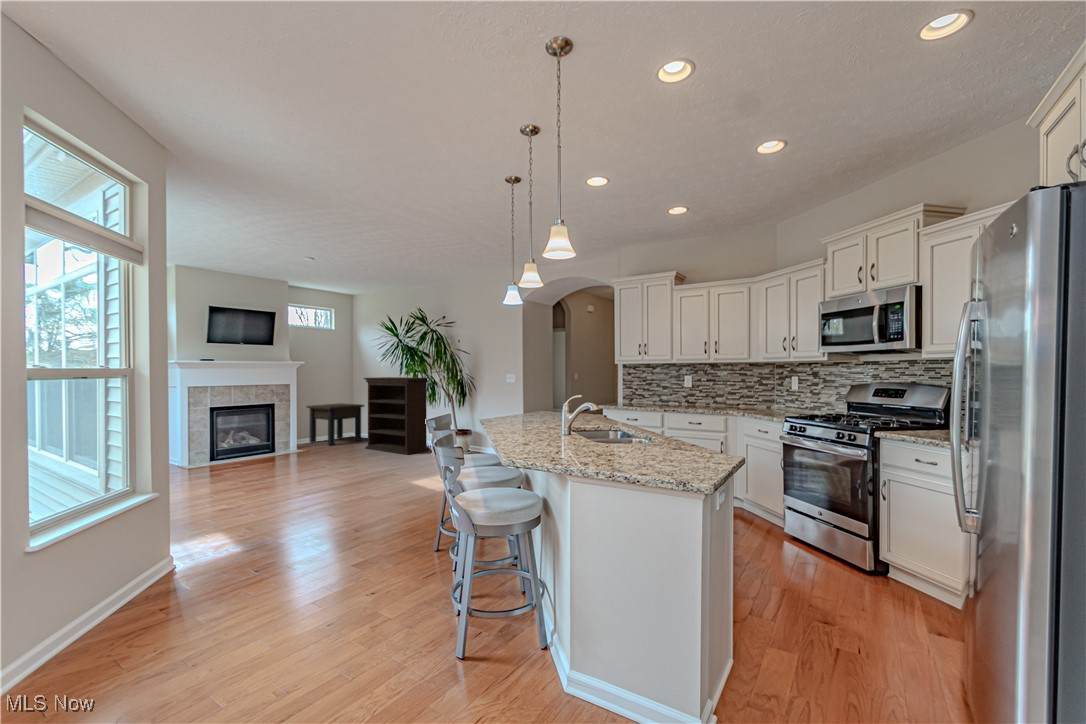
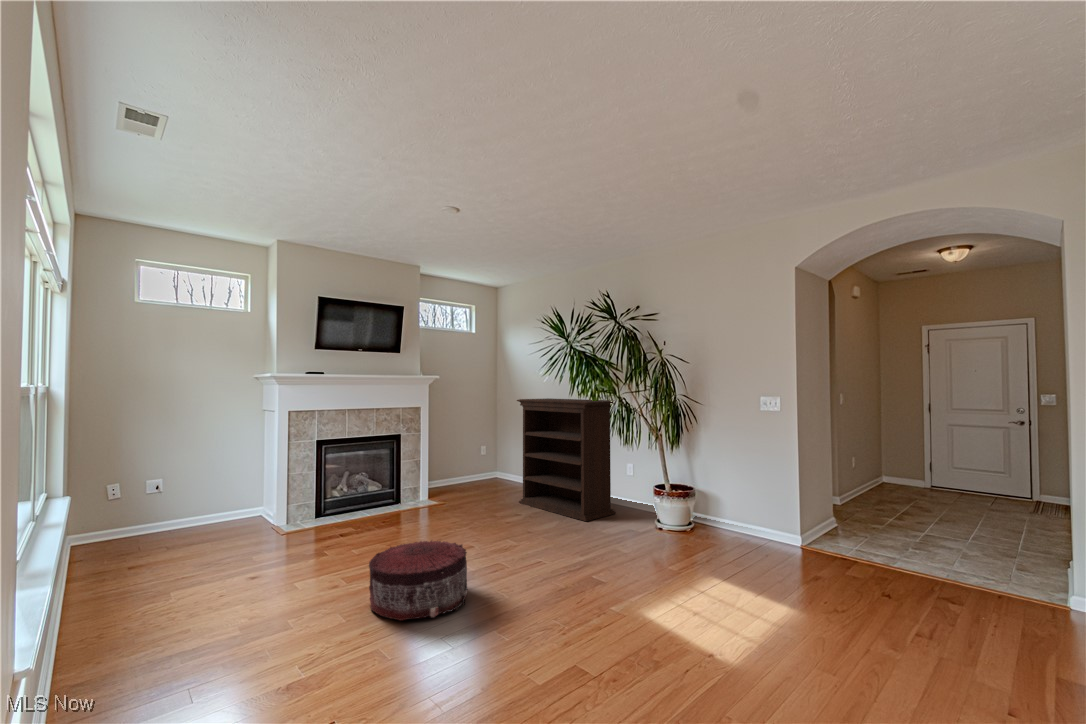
side table: present [307,403,364,445] -> none [441,432,515,493]
pouf: none [262,457,323,495] -> present [369,540,467,621]

